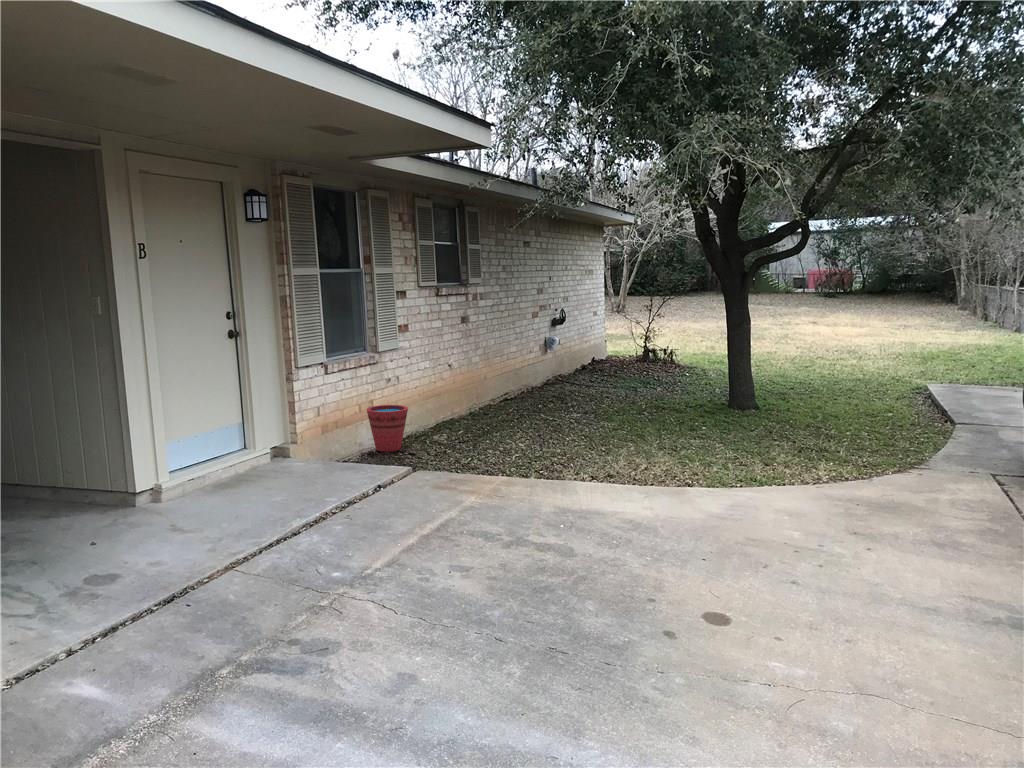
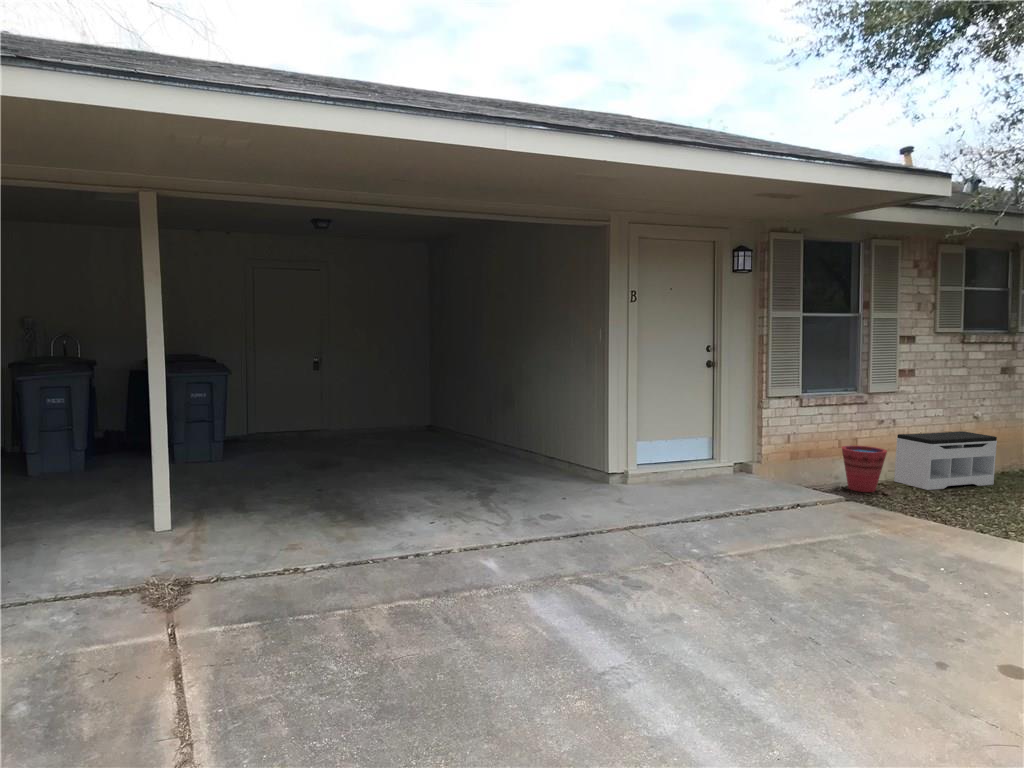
bench: none [403,378,474,437] -> present [894,431,997,490]

